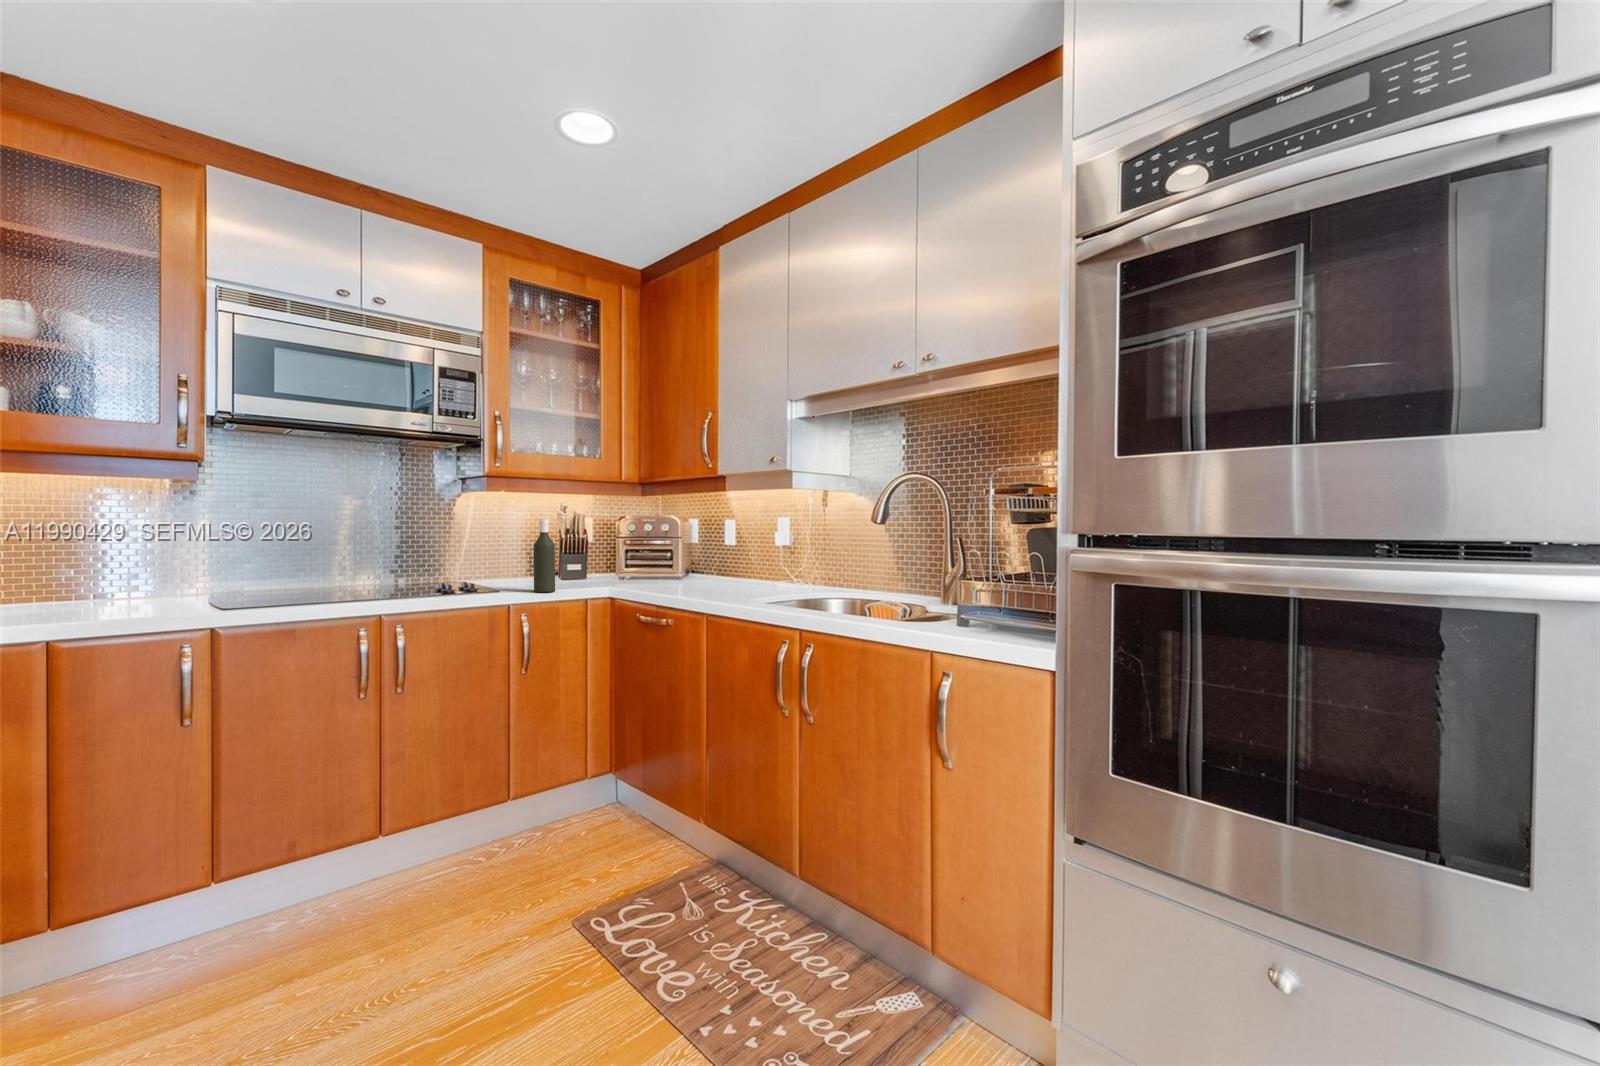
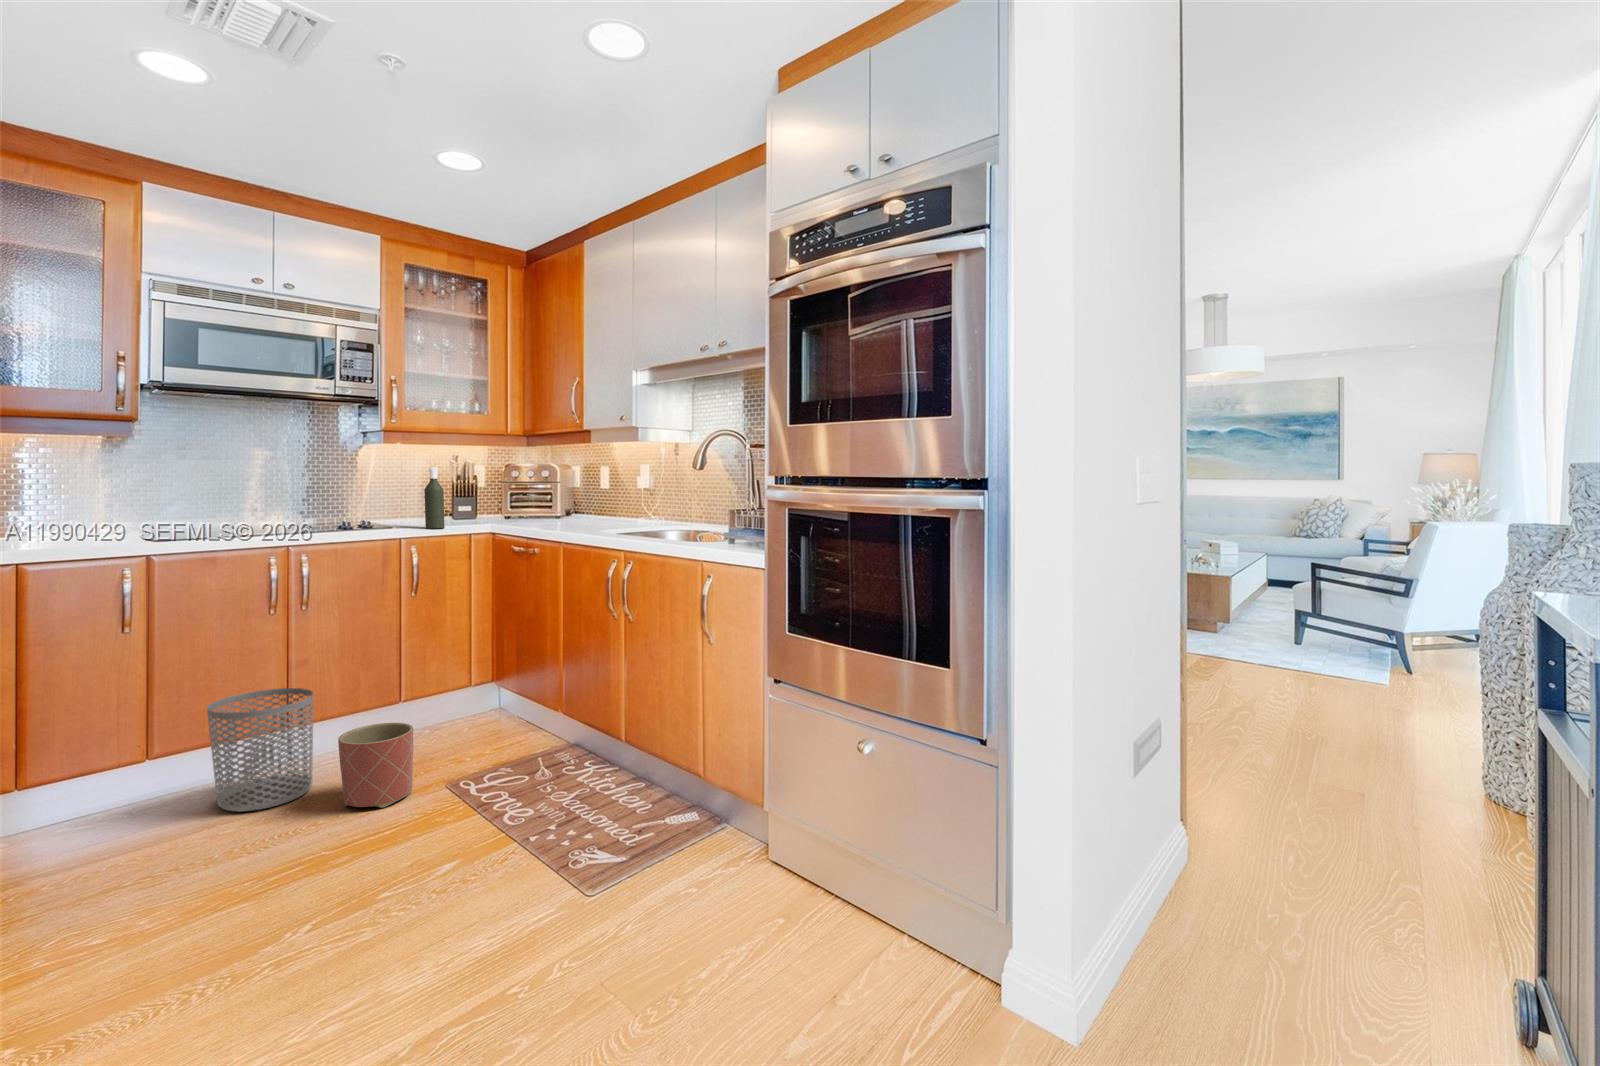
waste bin: none [289,797,413,964] -> present [207,688,314,812]
planter: none [446,845,535,965] -> present [338,723,413,808]

